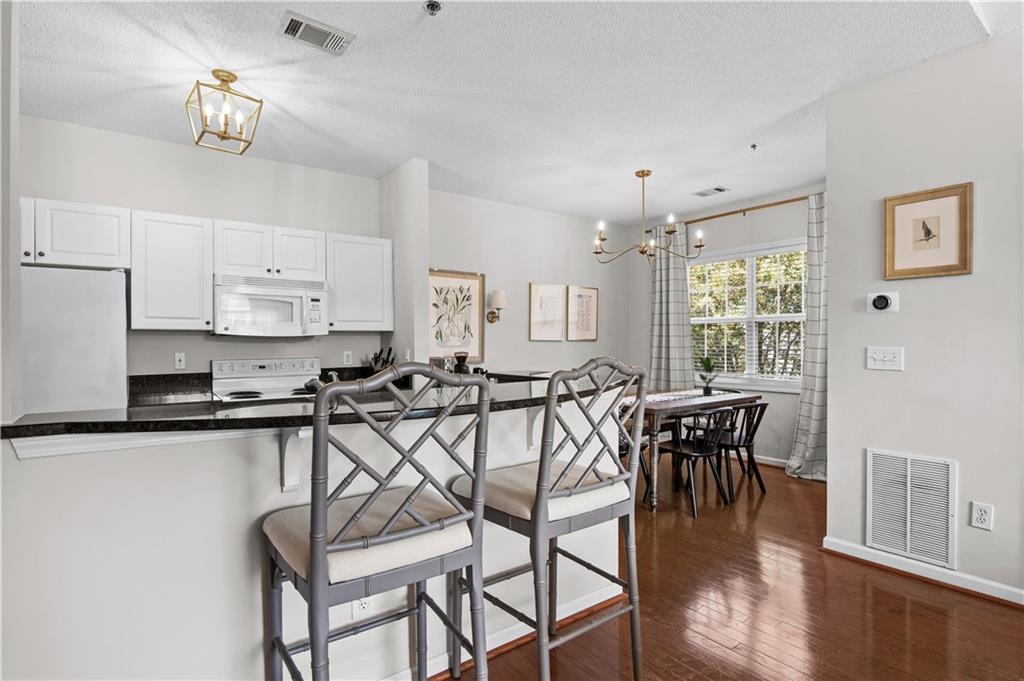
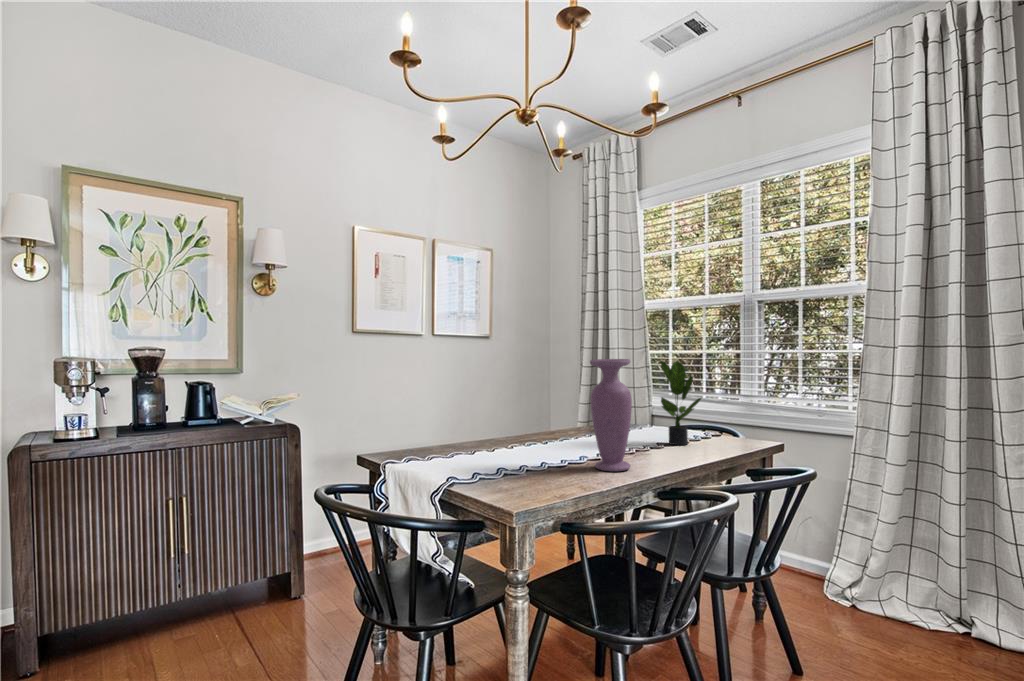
vase: none [669,357,687,402] -> present [590,359,632,471]

